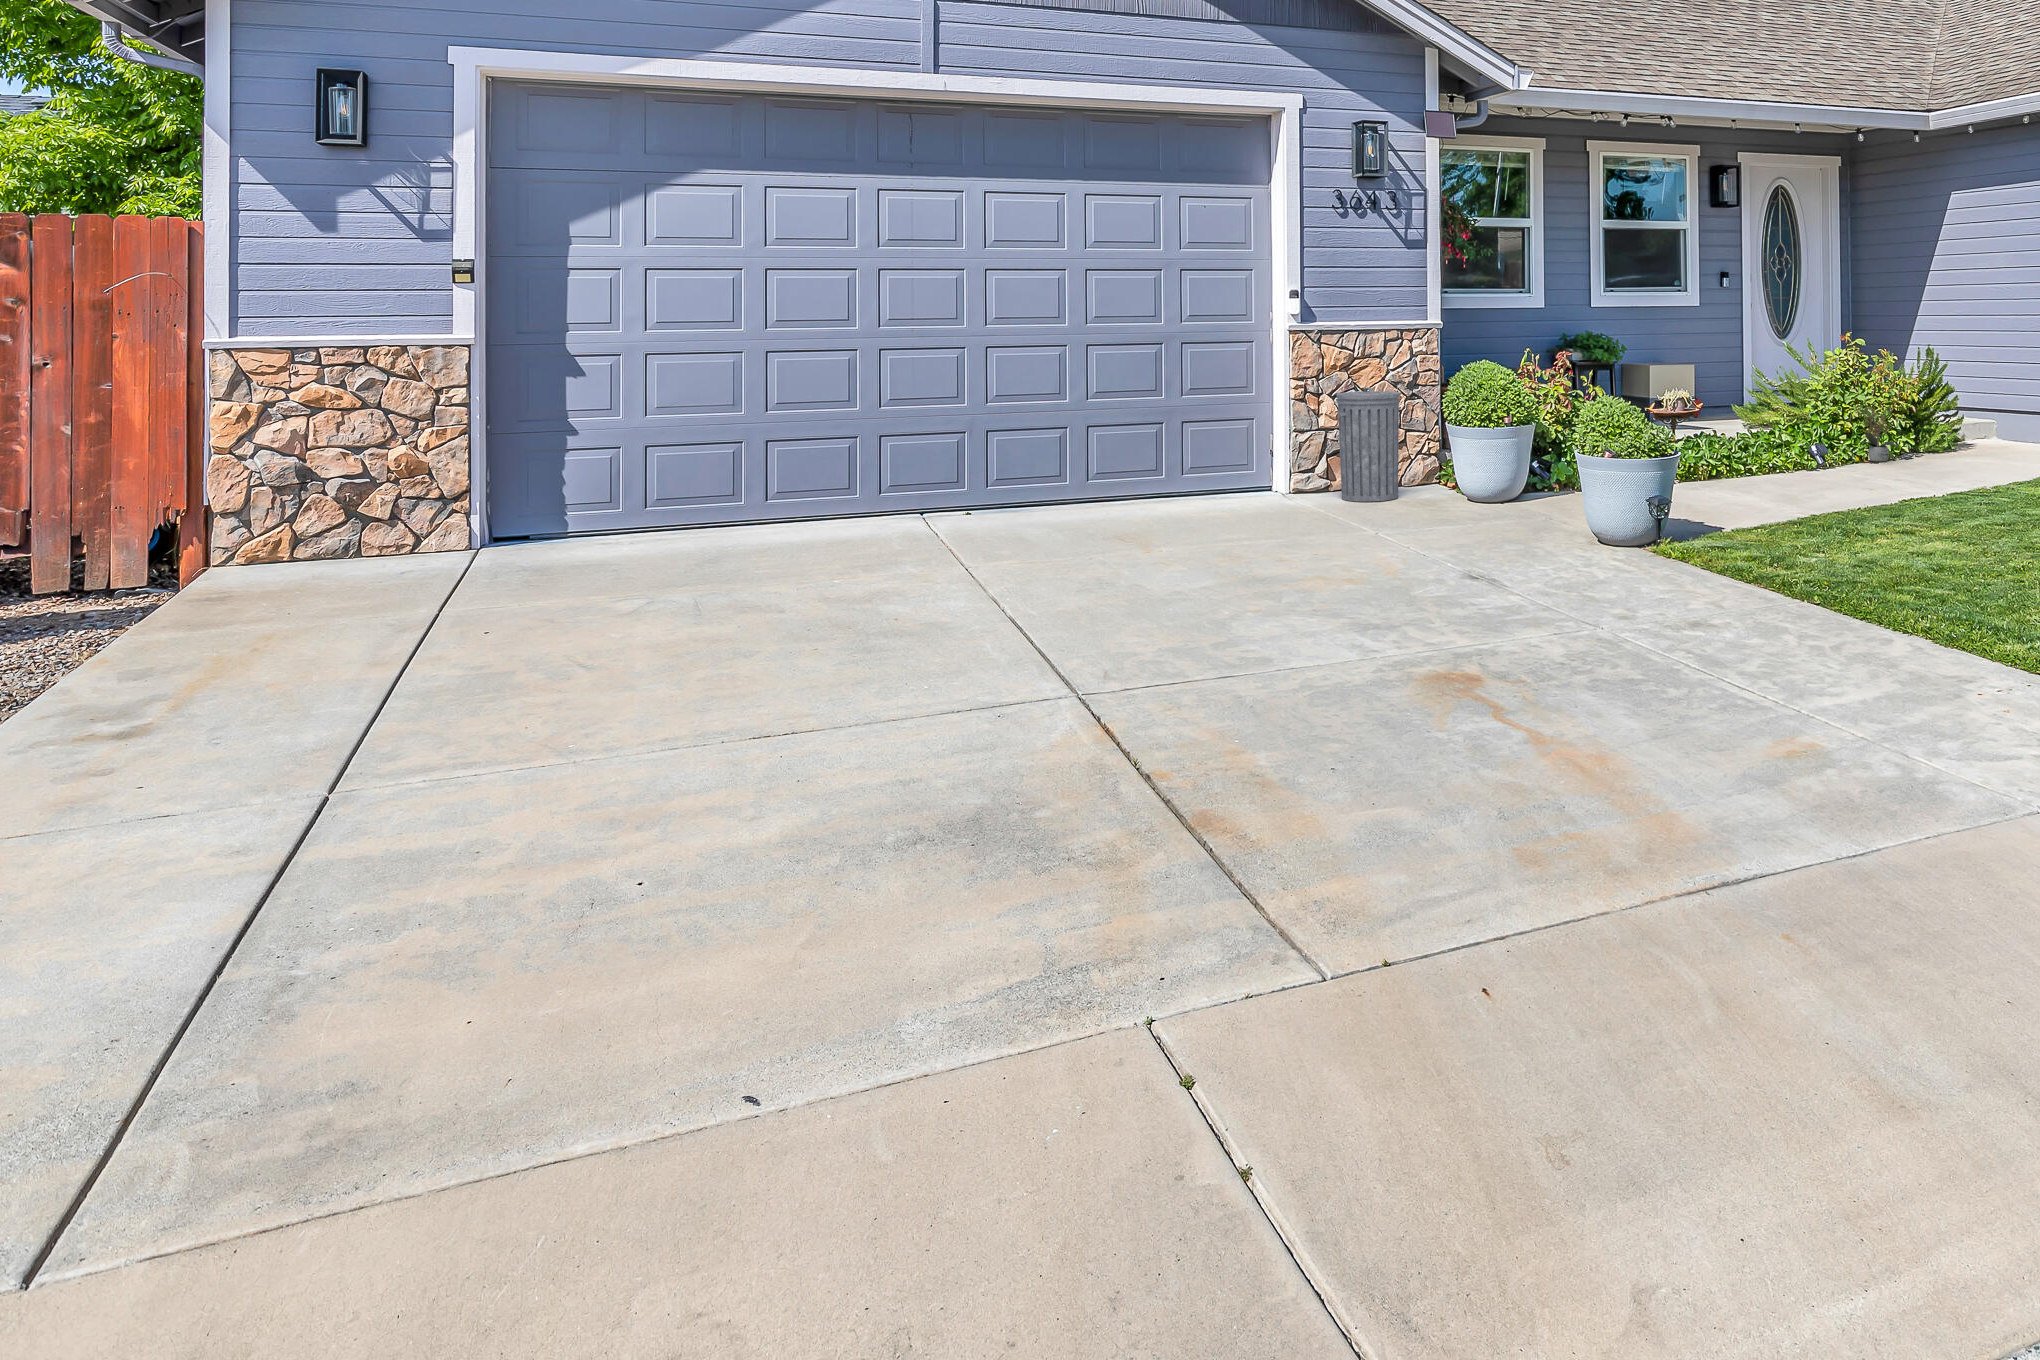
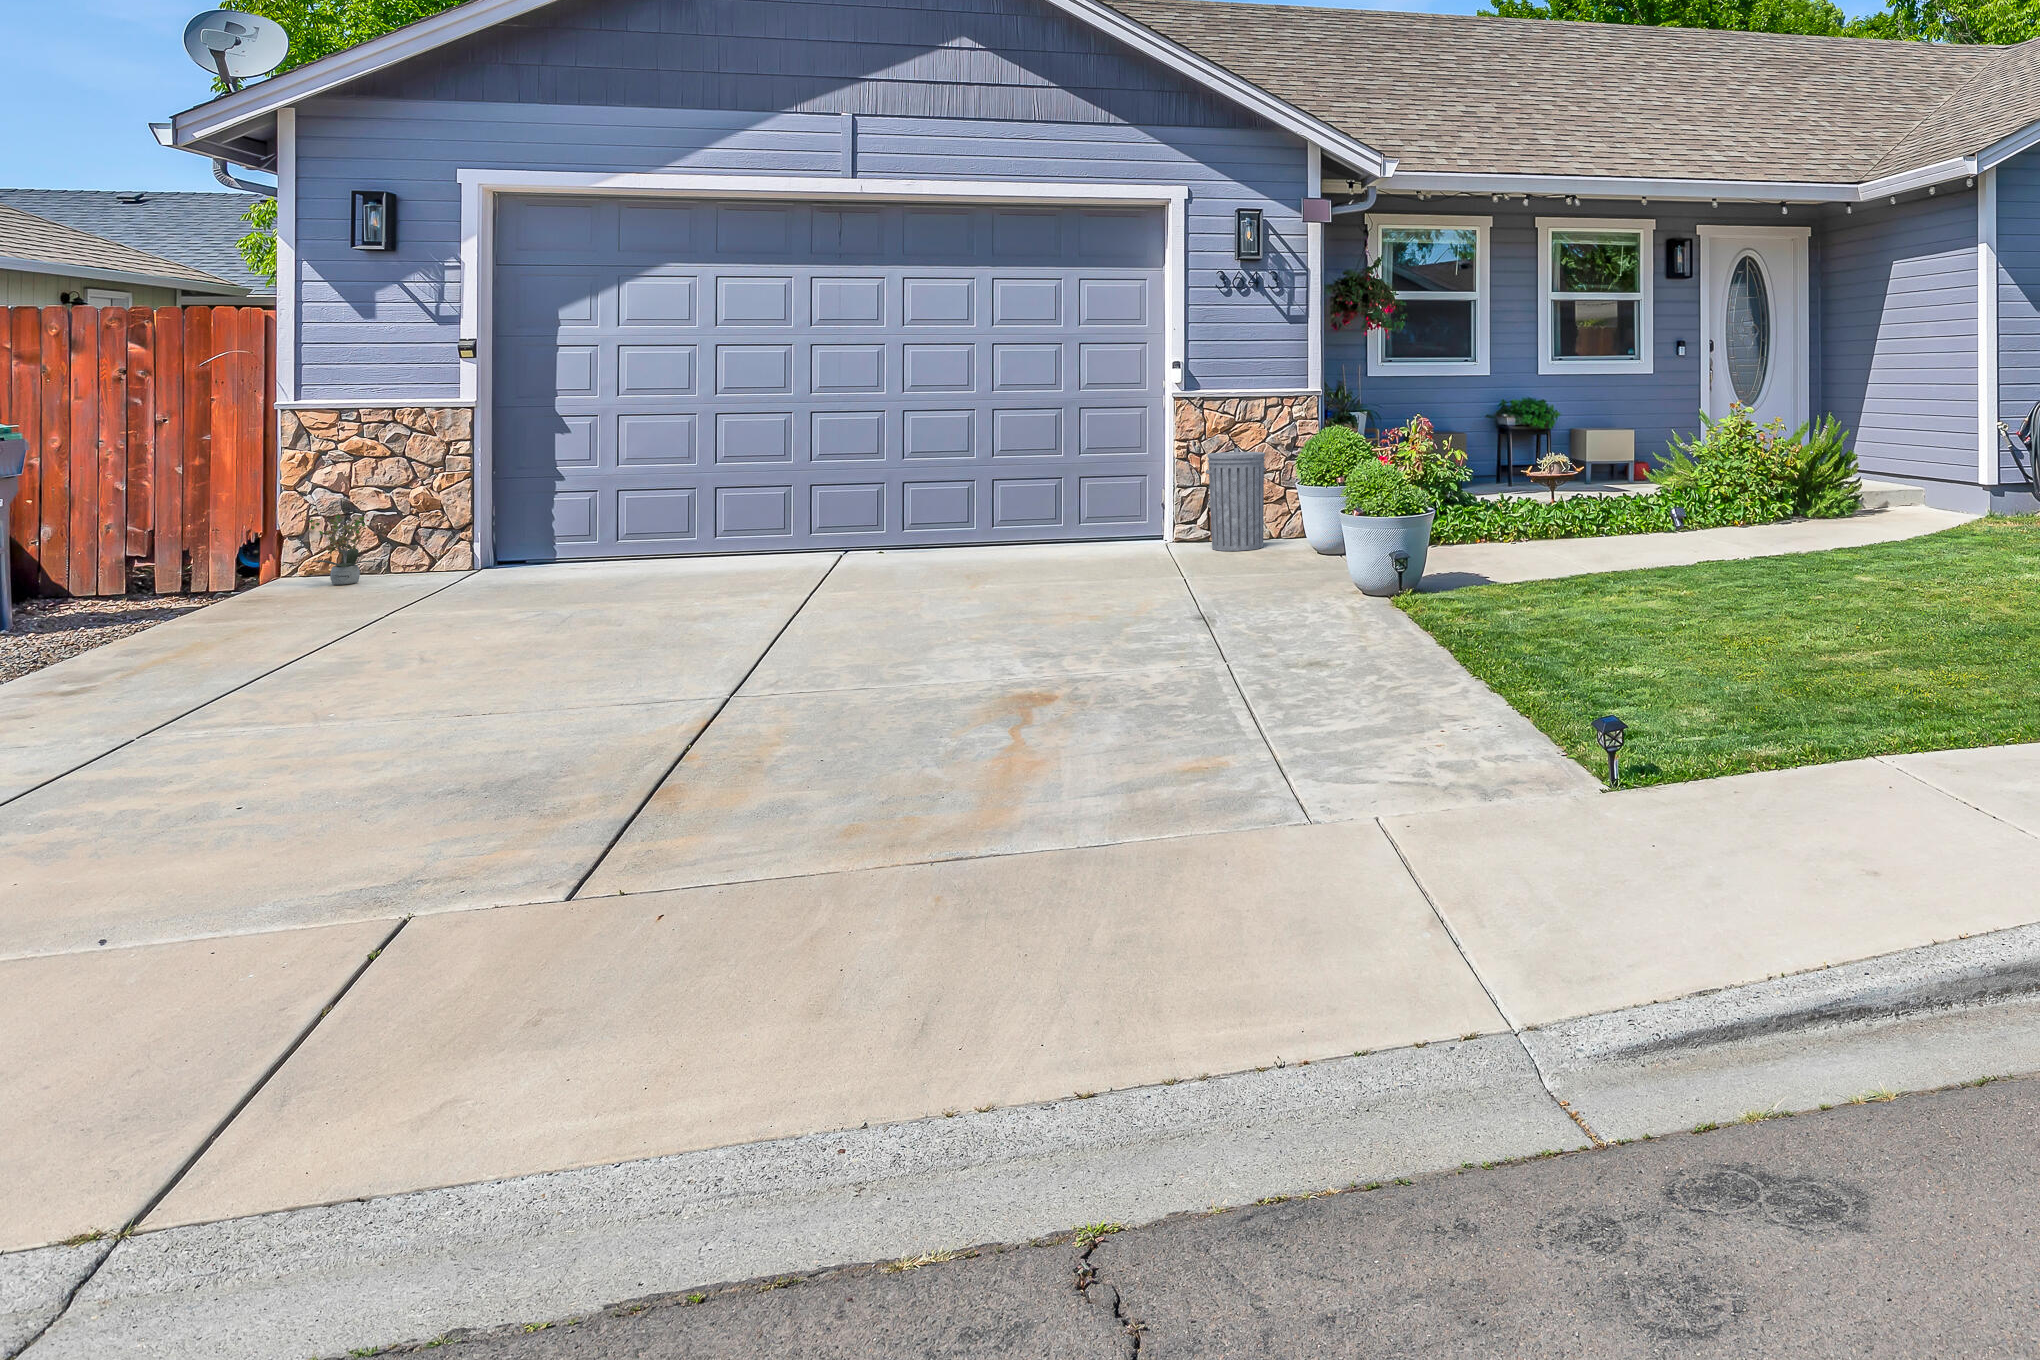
potted plant: present [1855,404,1898,462] -> present [304,514,377,585]

